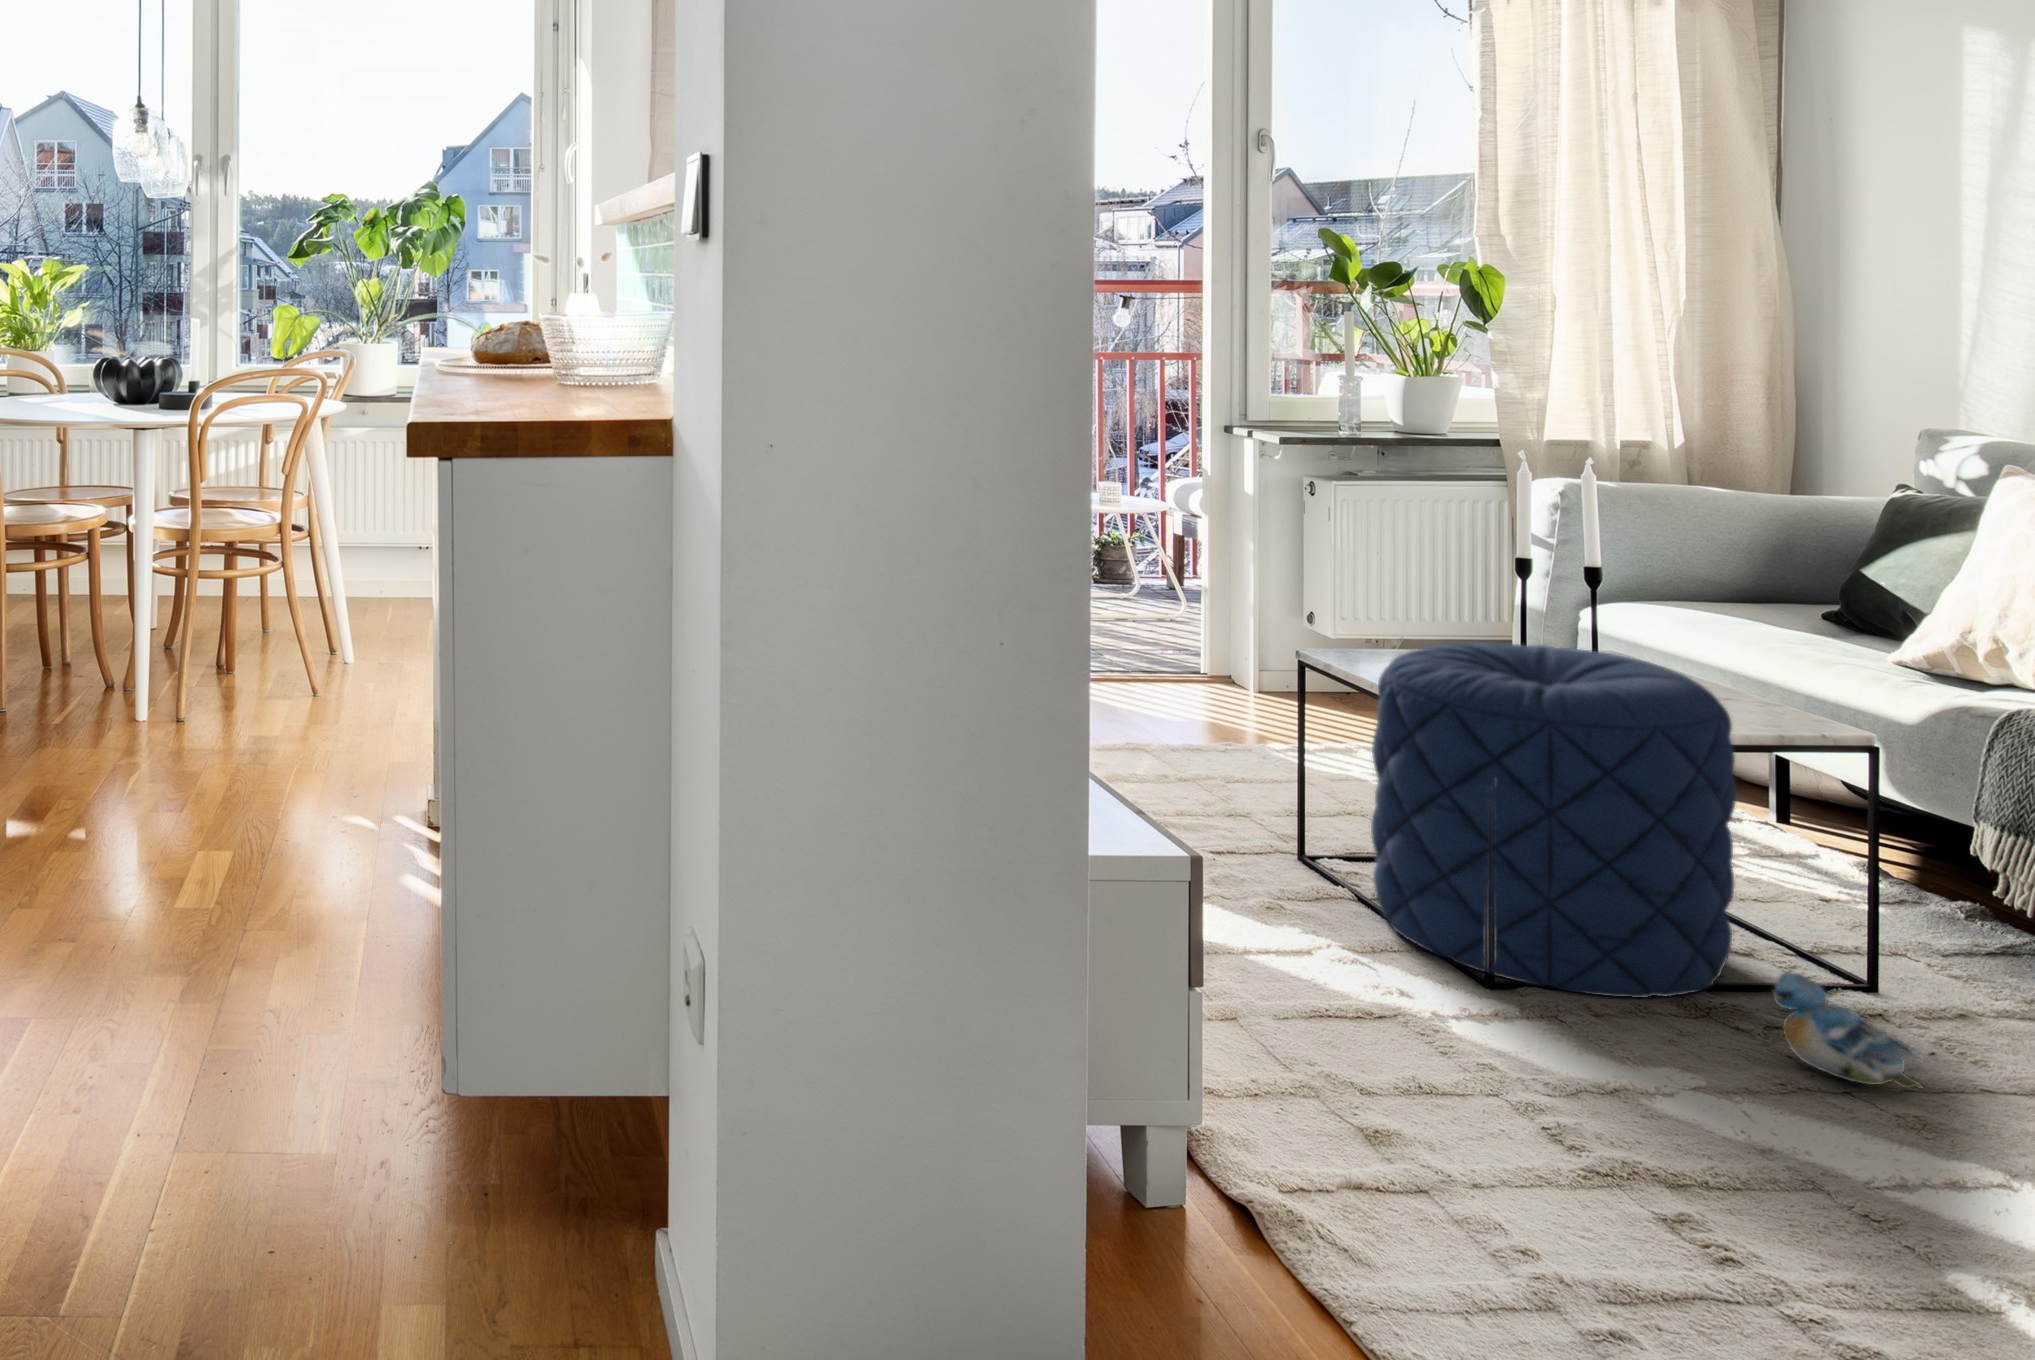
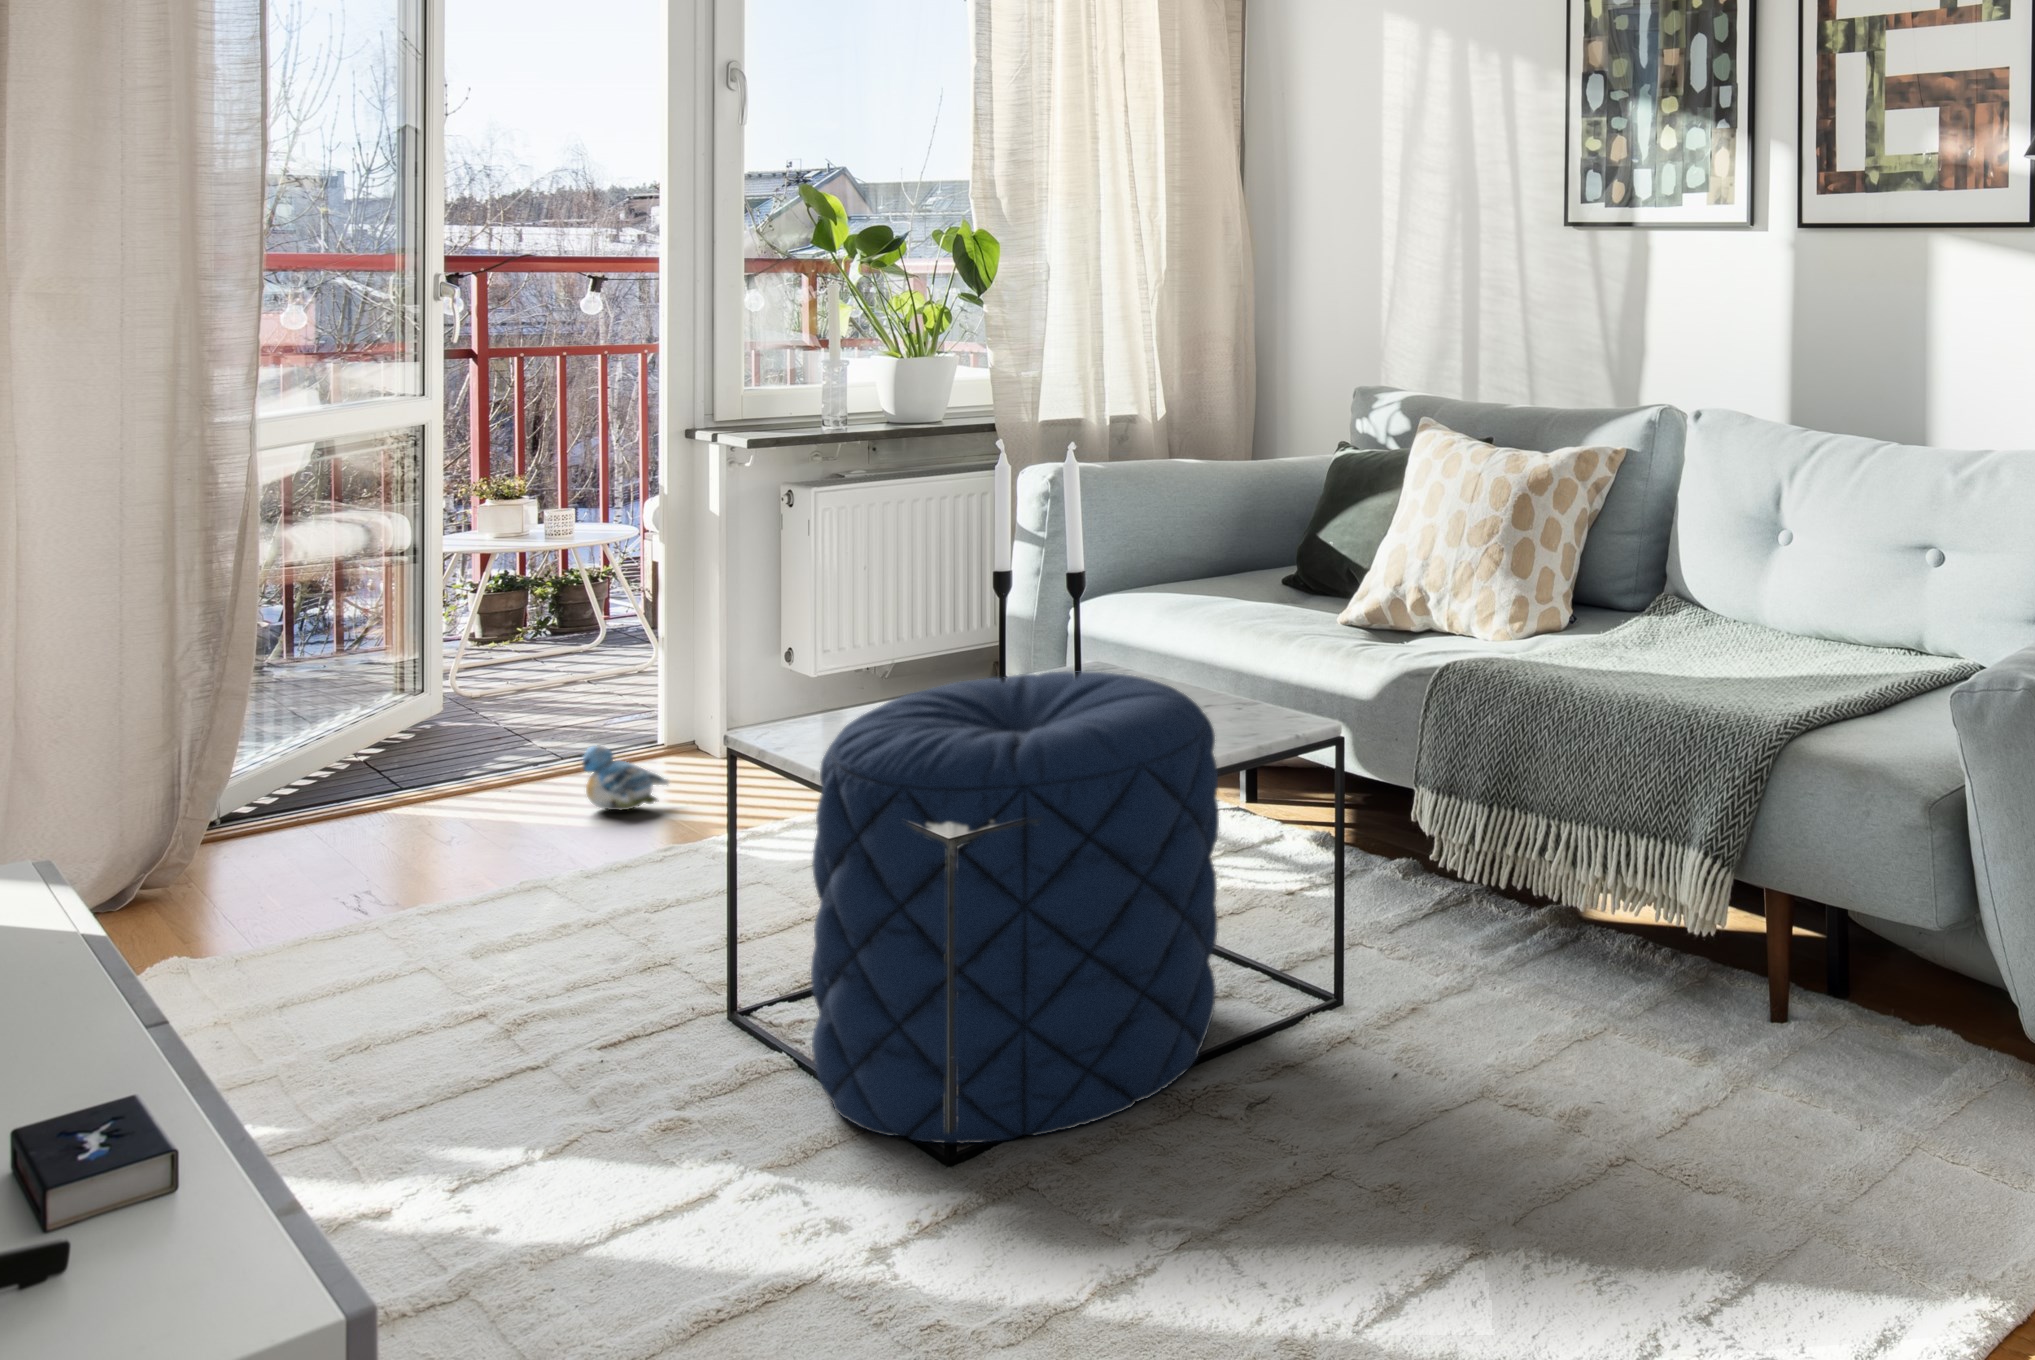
plush toy: present [1772,972,1924,1089] -> present [582,746,669,810]

